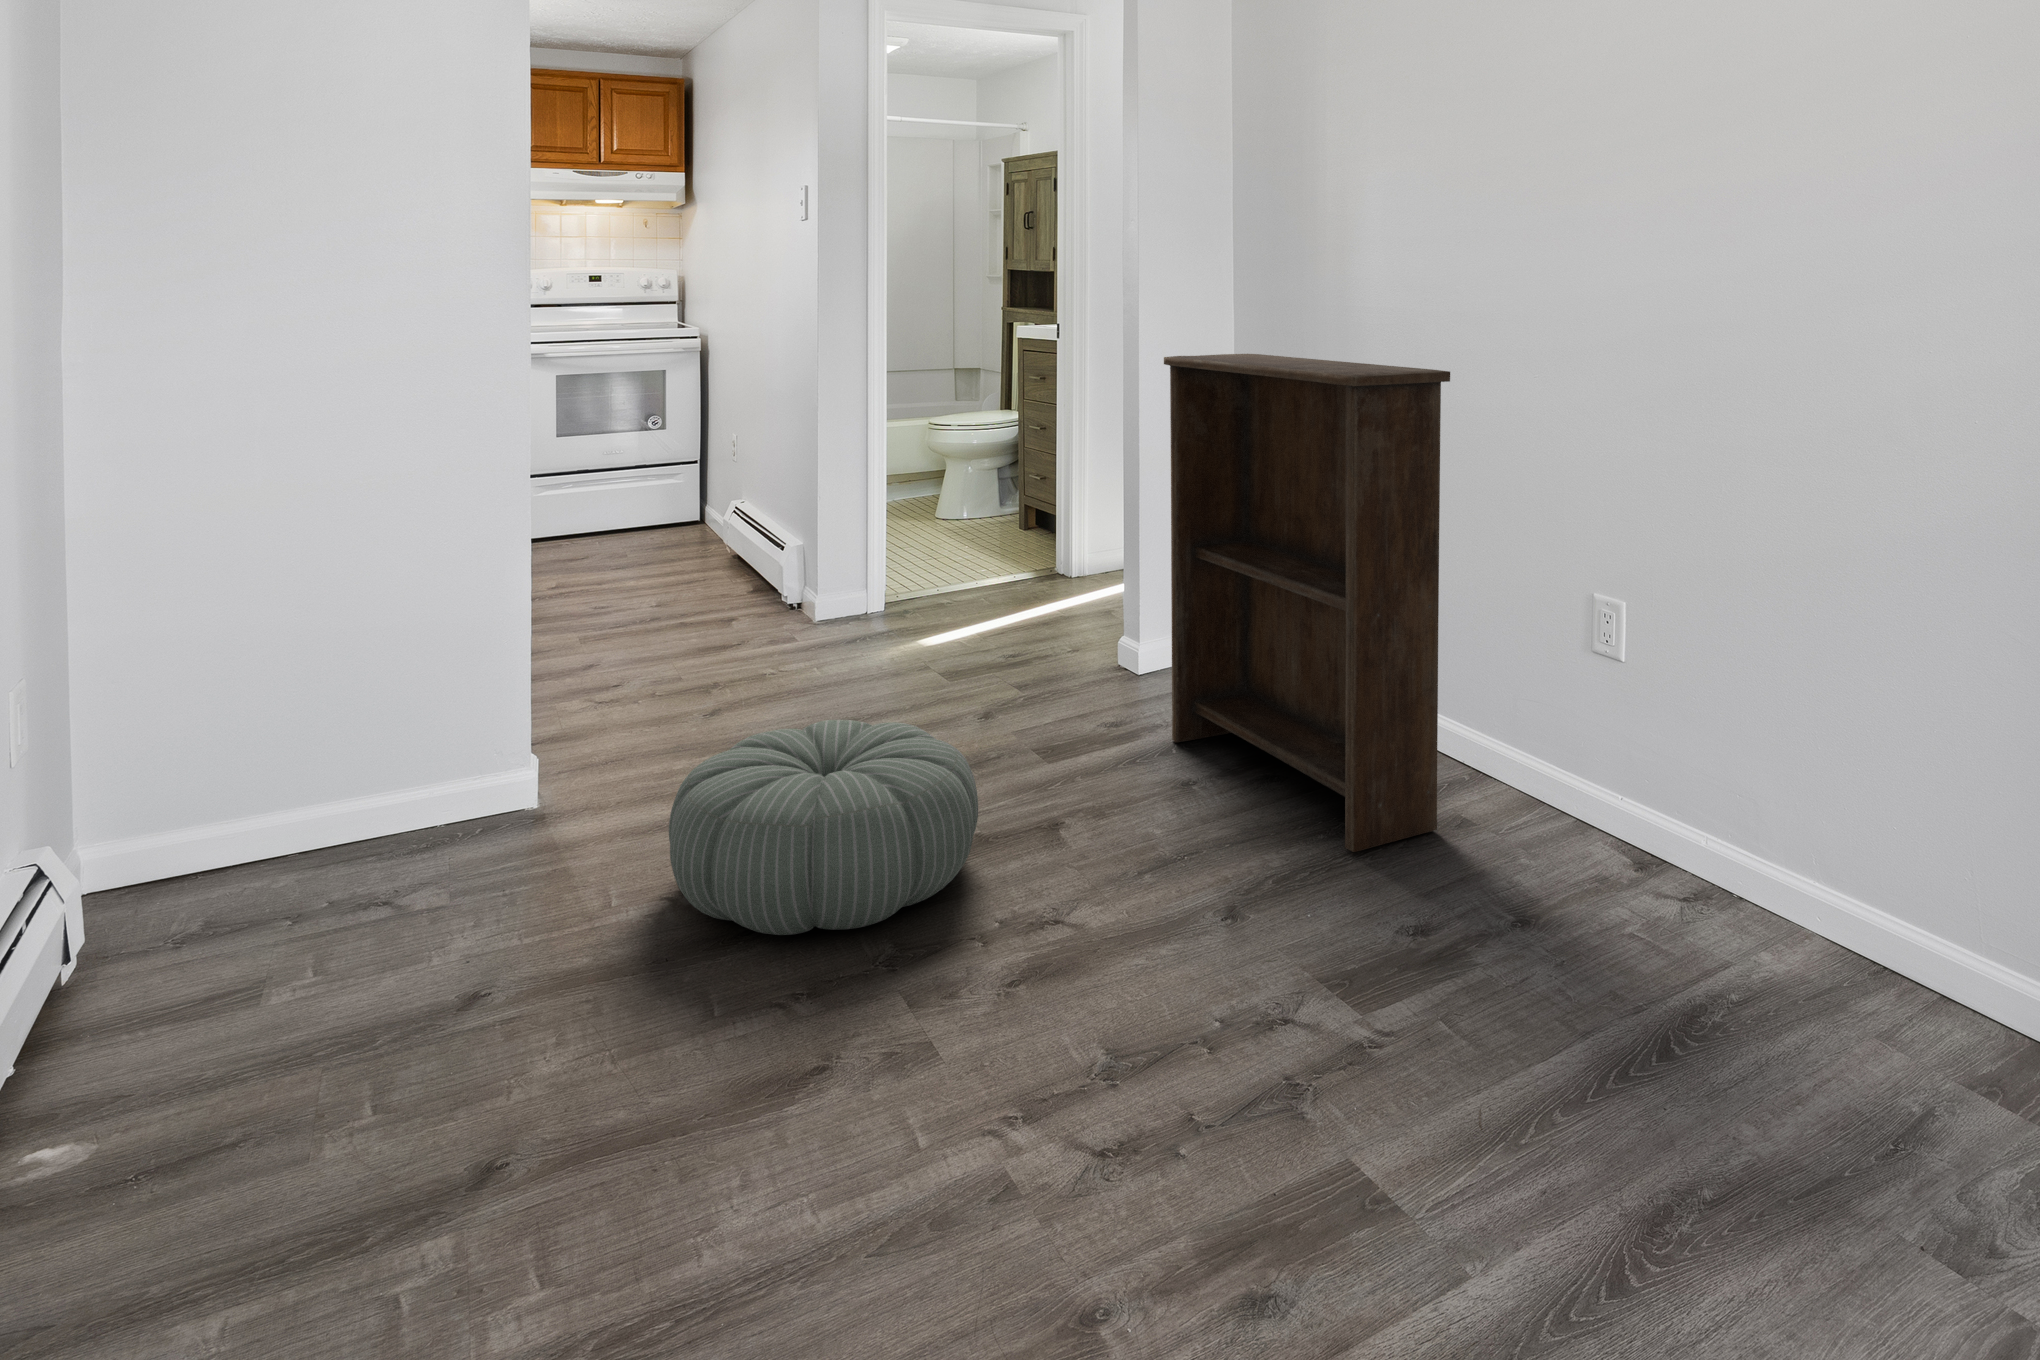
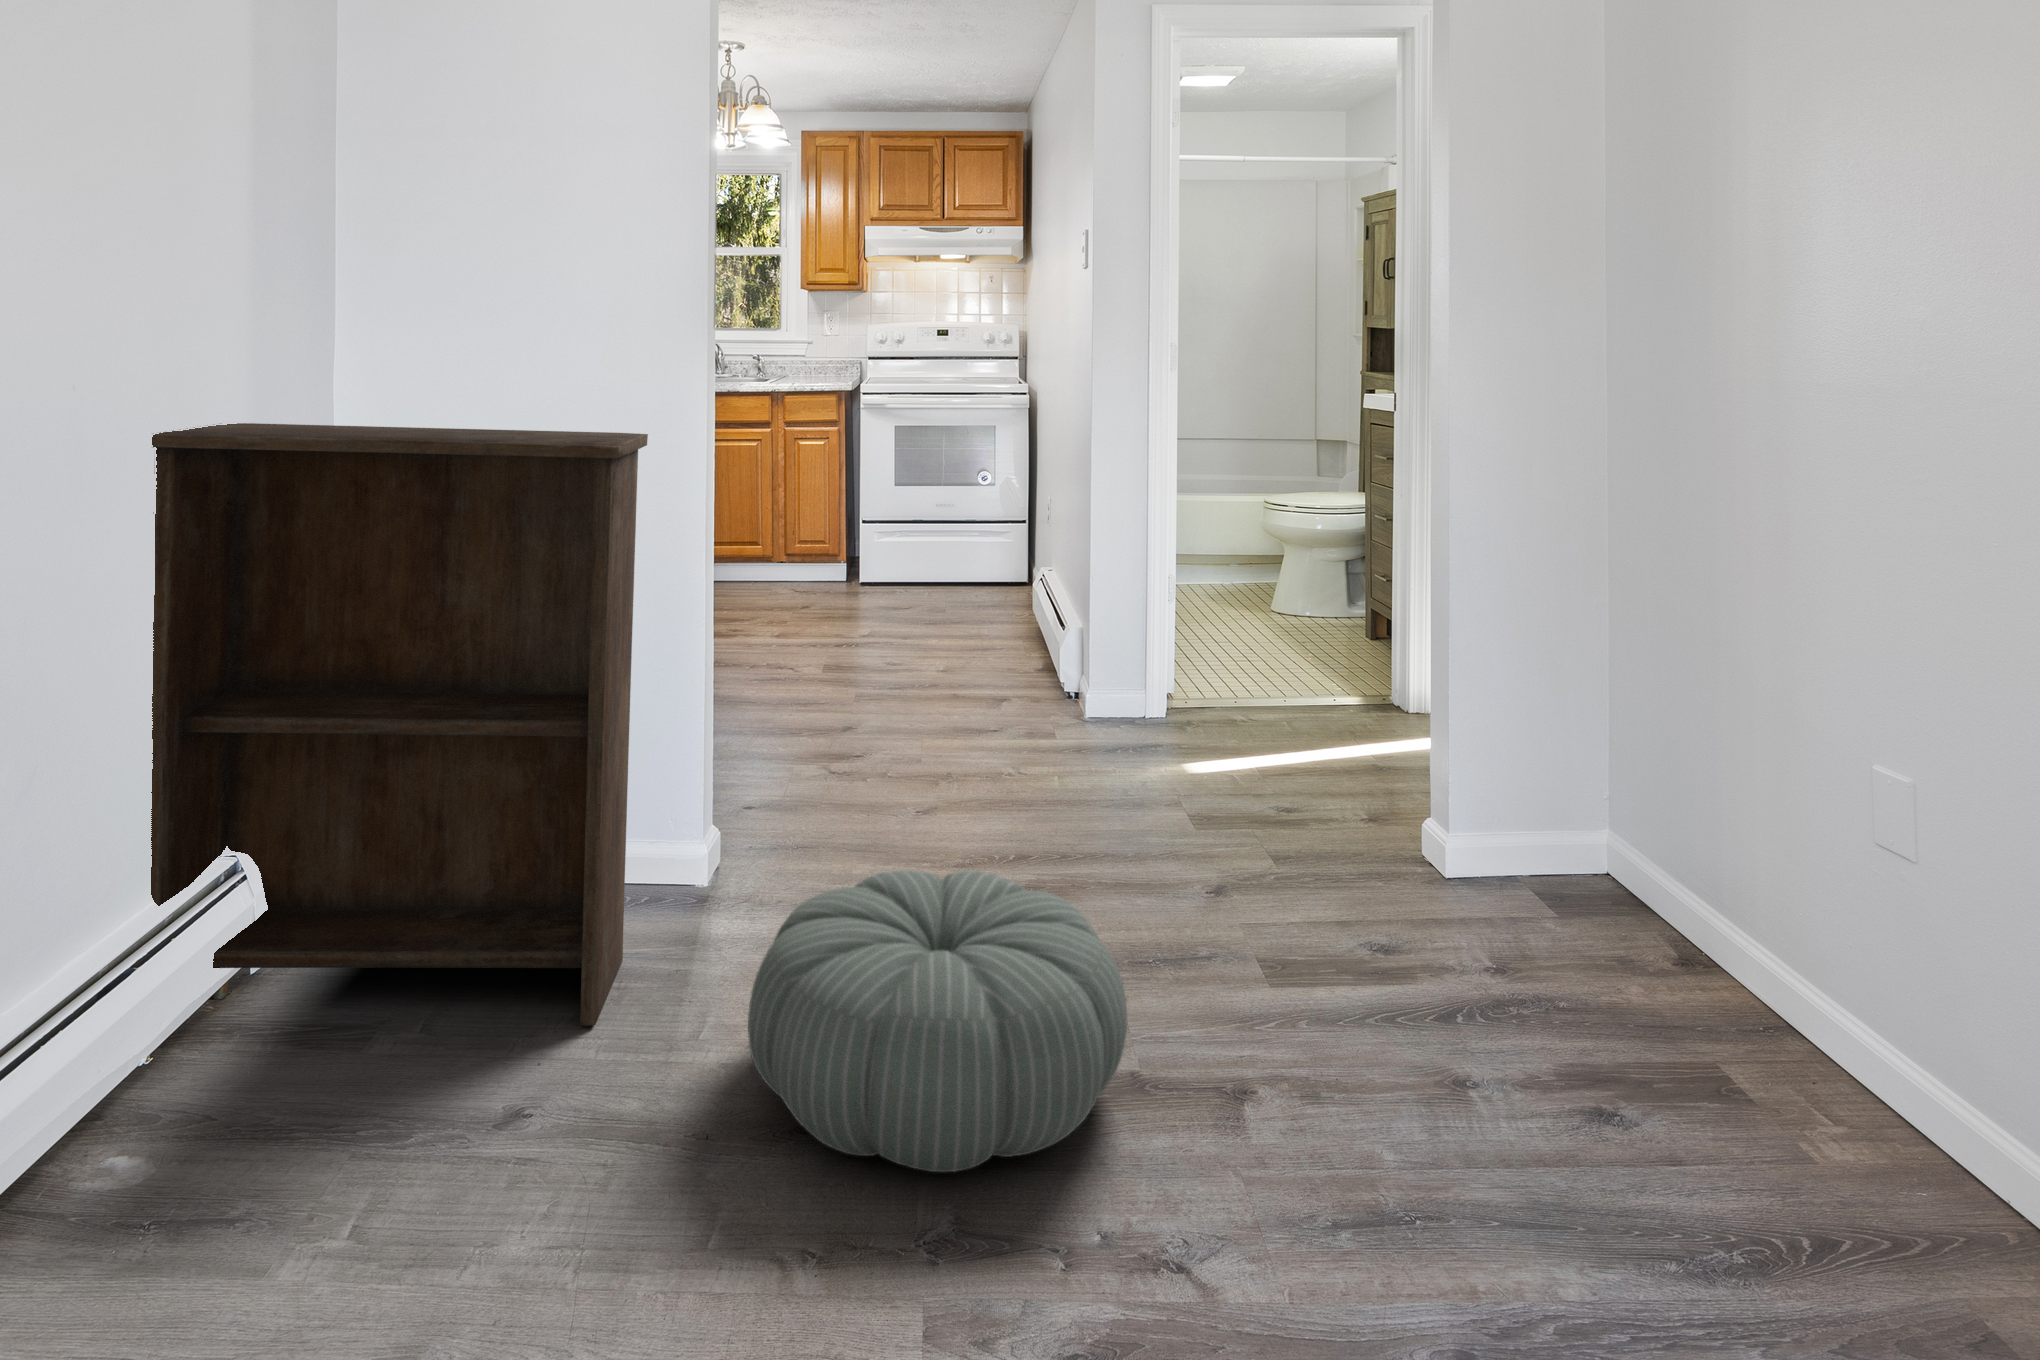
bookshelf: present [1164,354,1450,852] -> present [151,423,648,1026]

